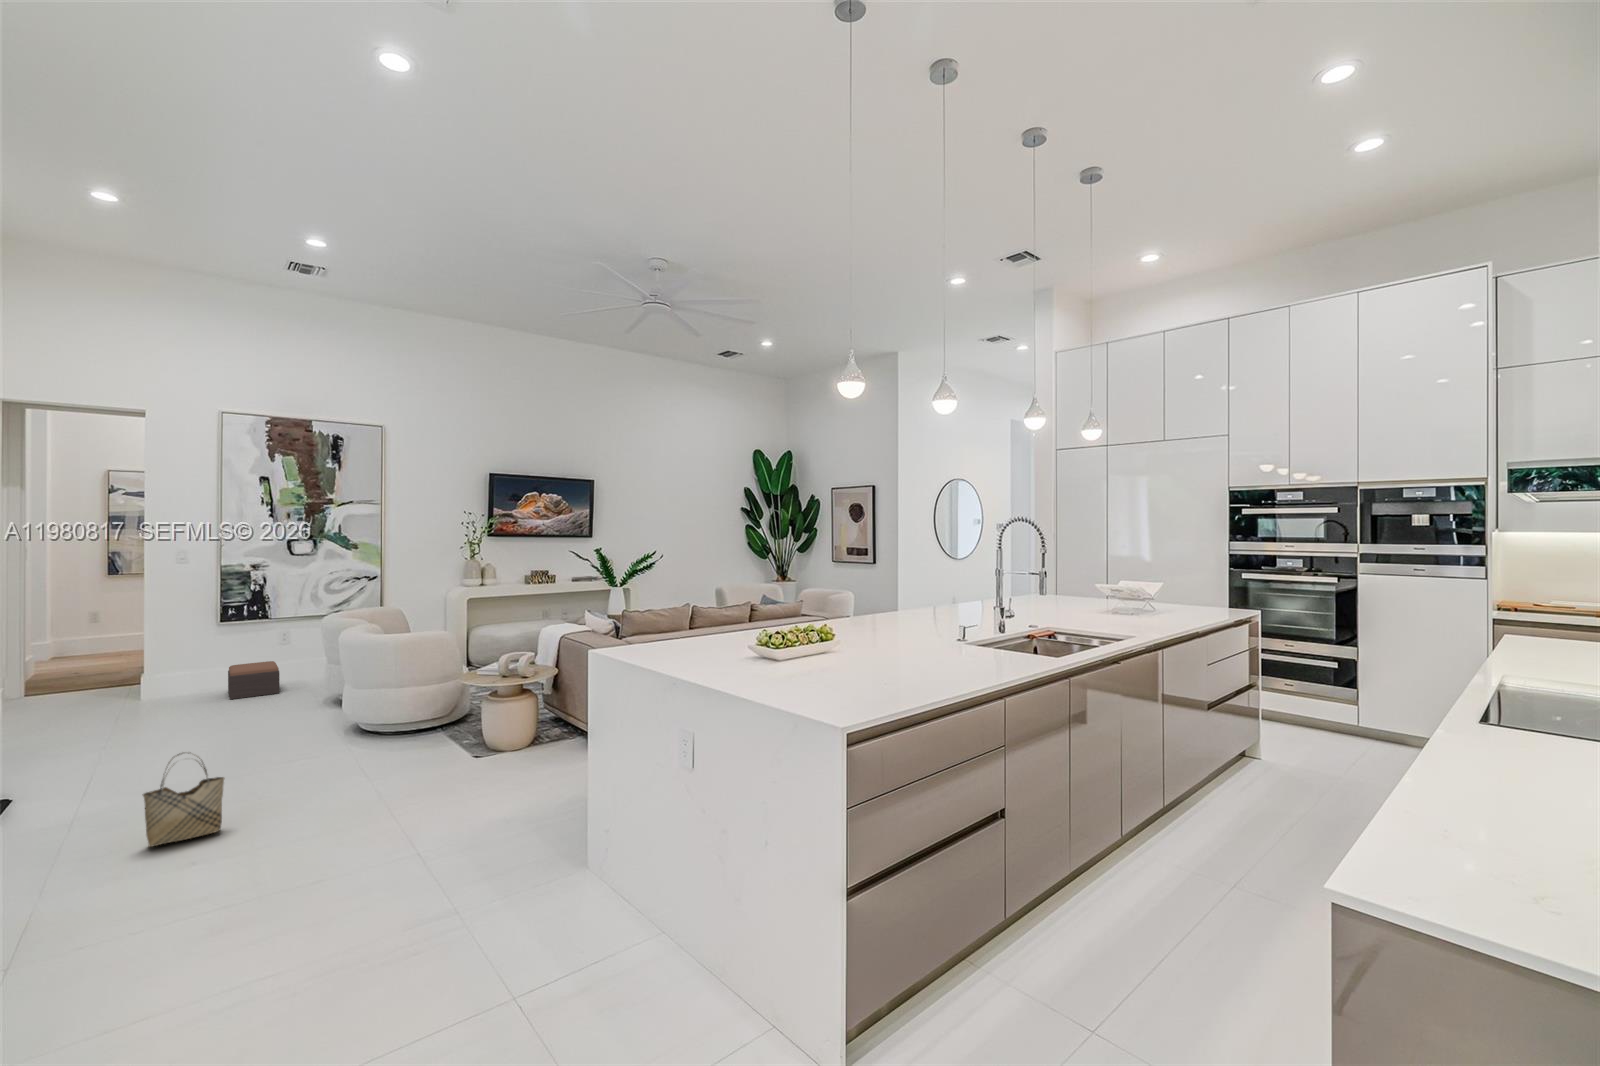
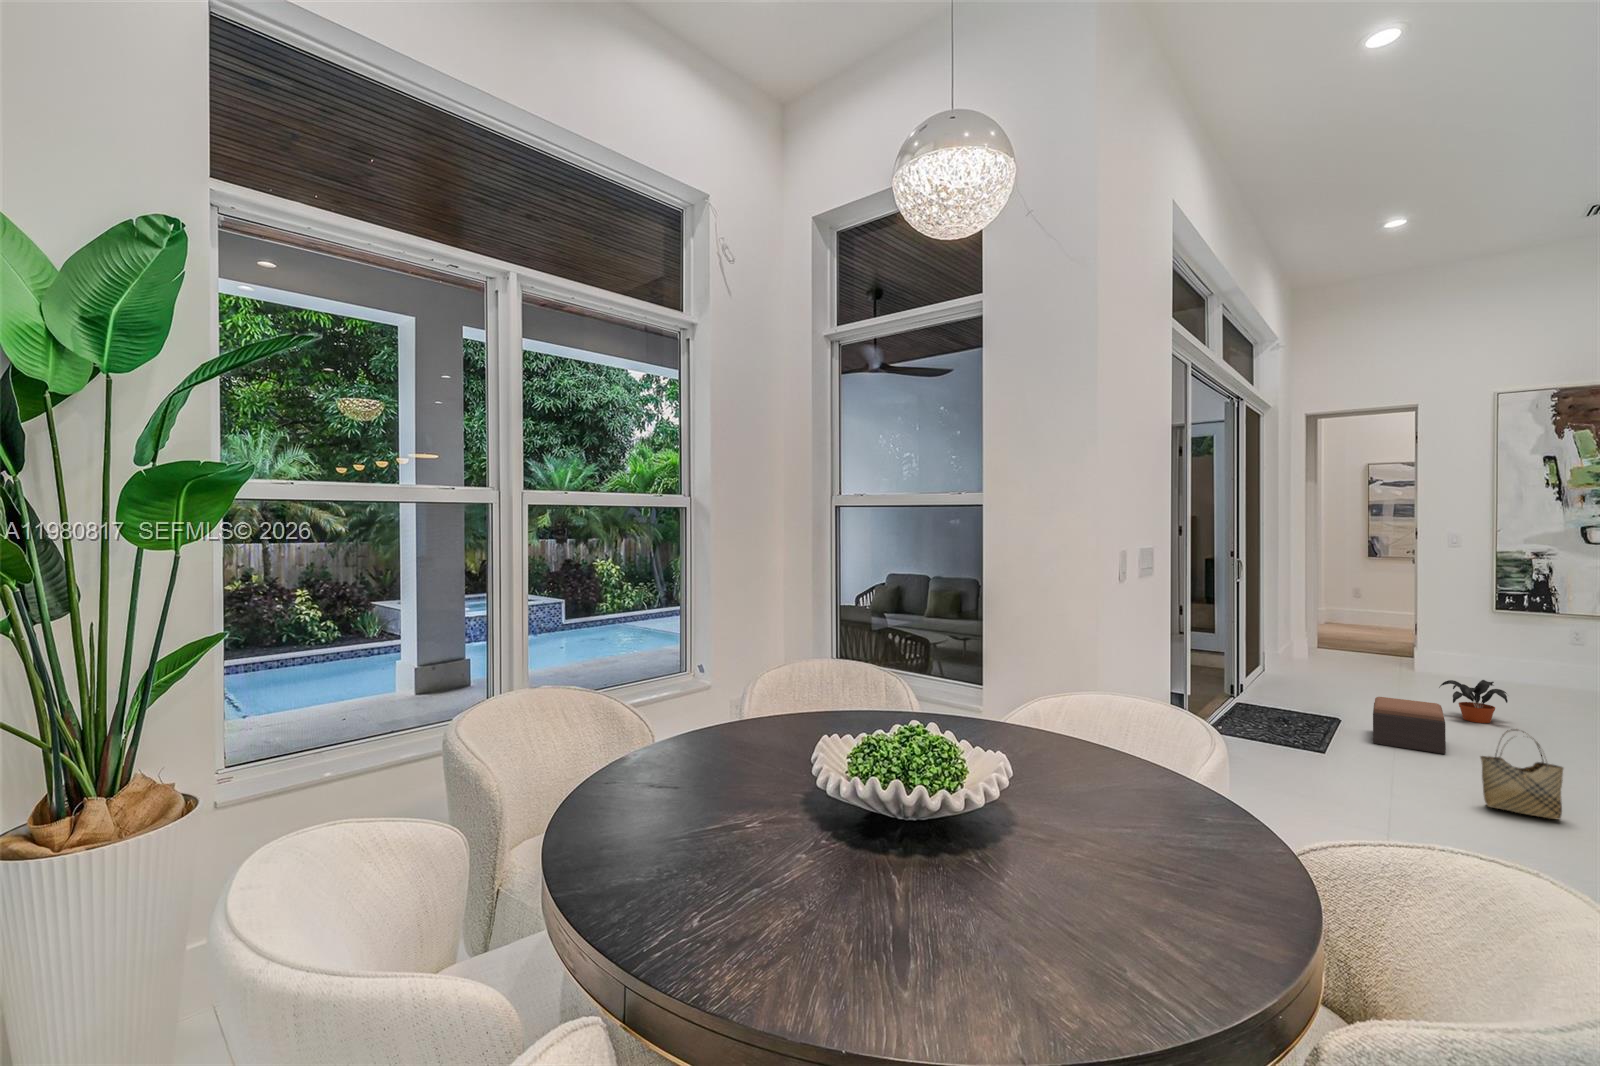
footstool: present [228,661,280,699] -> present [1373,697,1446,754]
potted plant: none [143,697,215,745] -> present [1439,680,1508,723]

